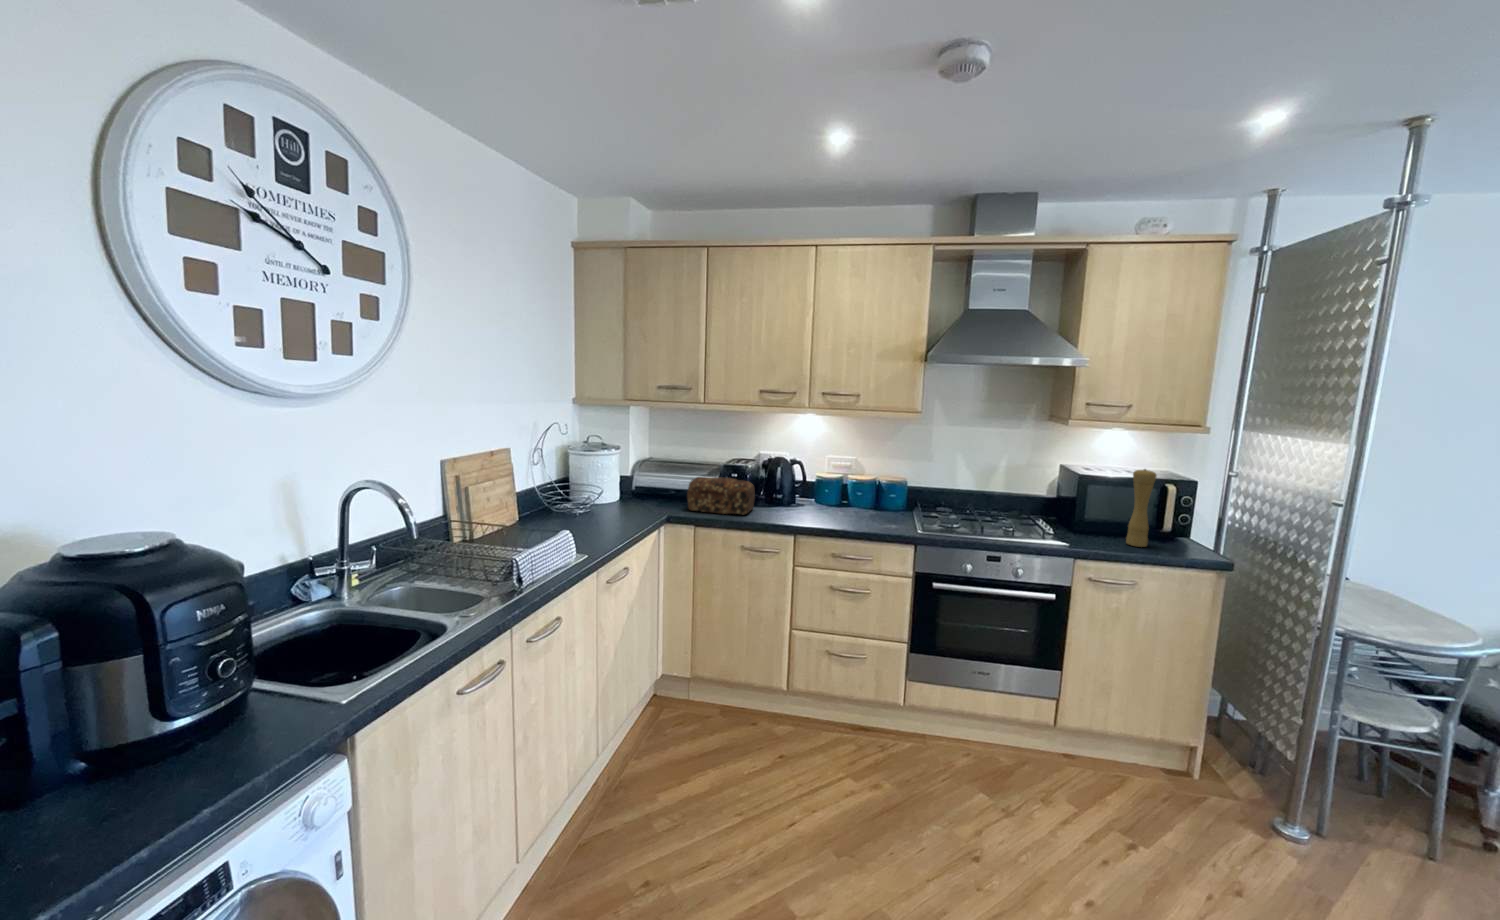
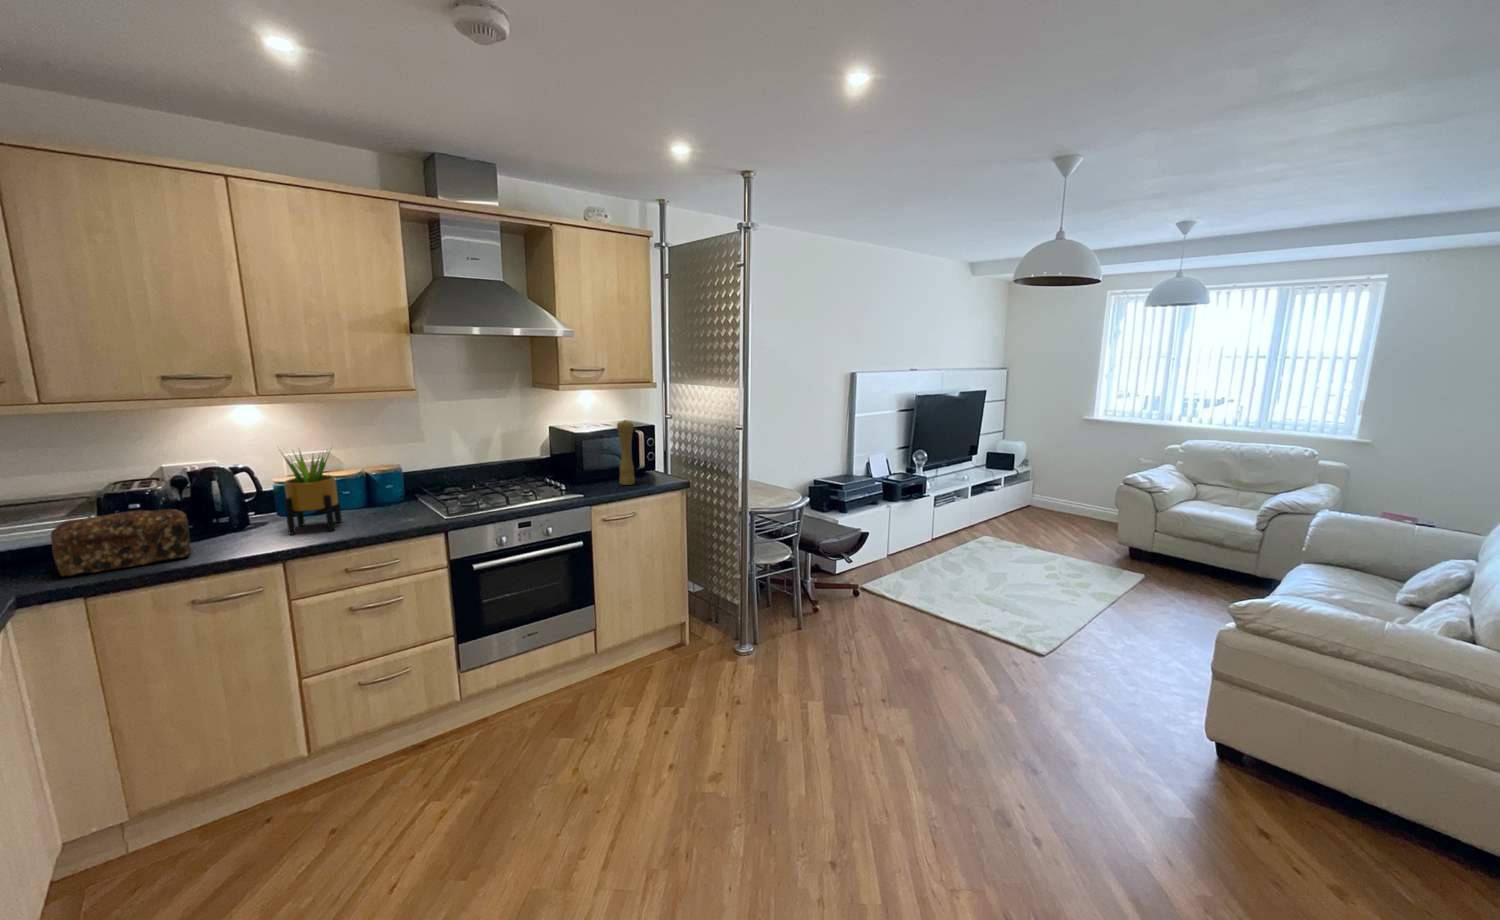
potted plant: none [808,447,847,520] -> present [283,452,342,535]

